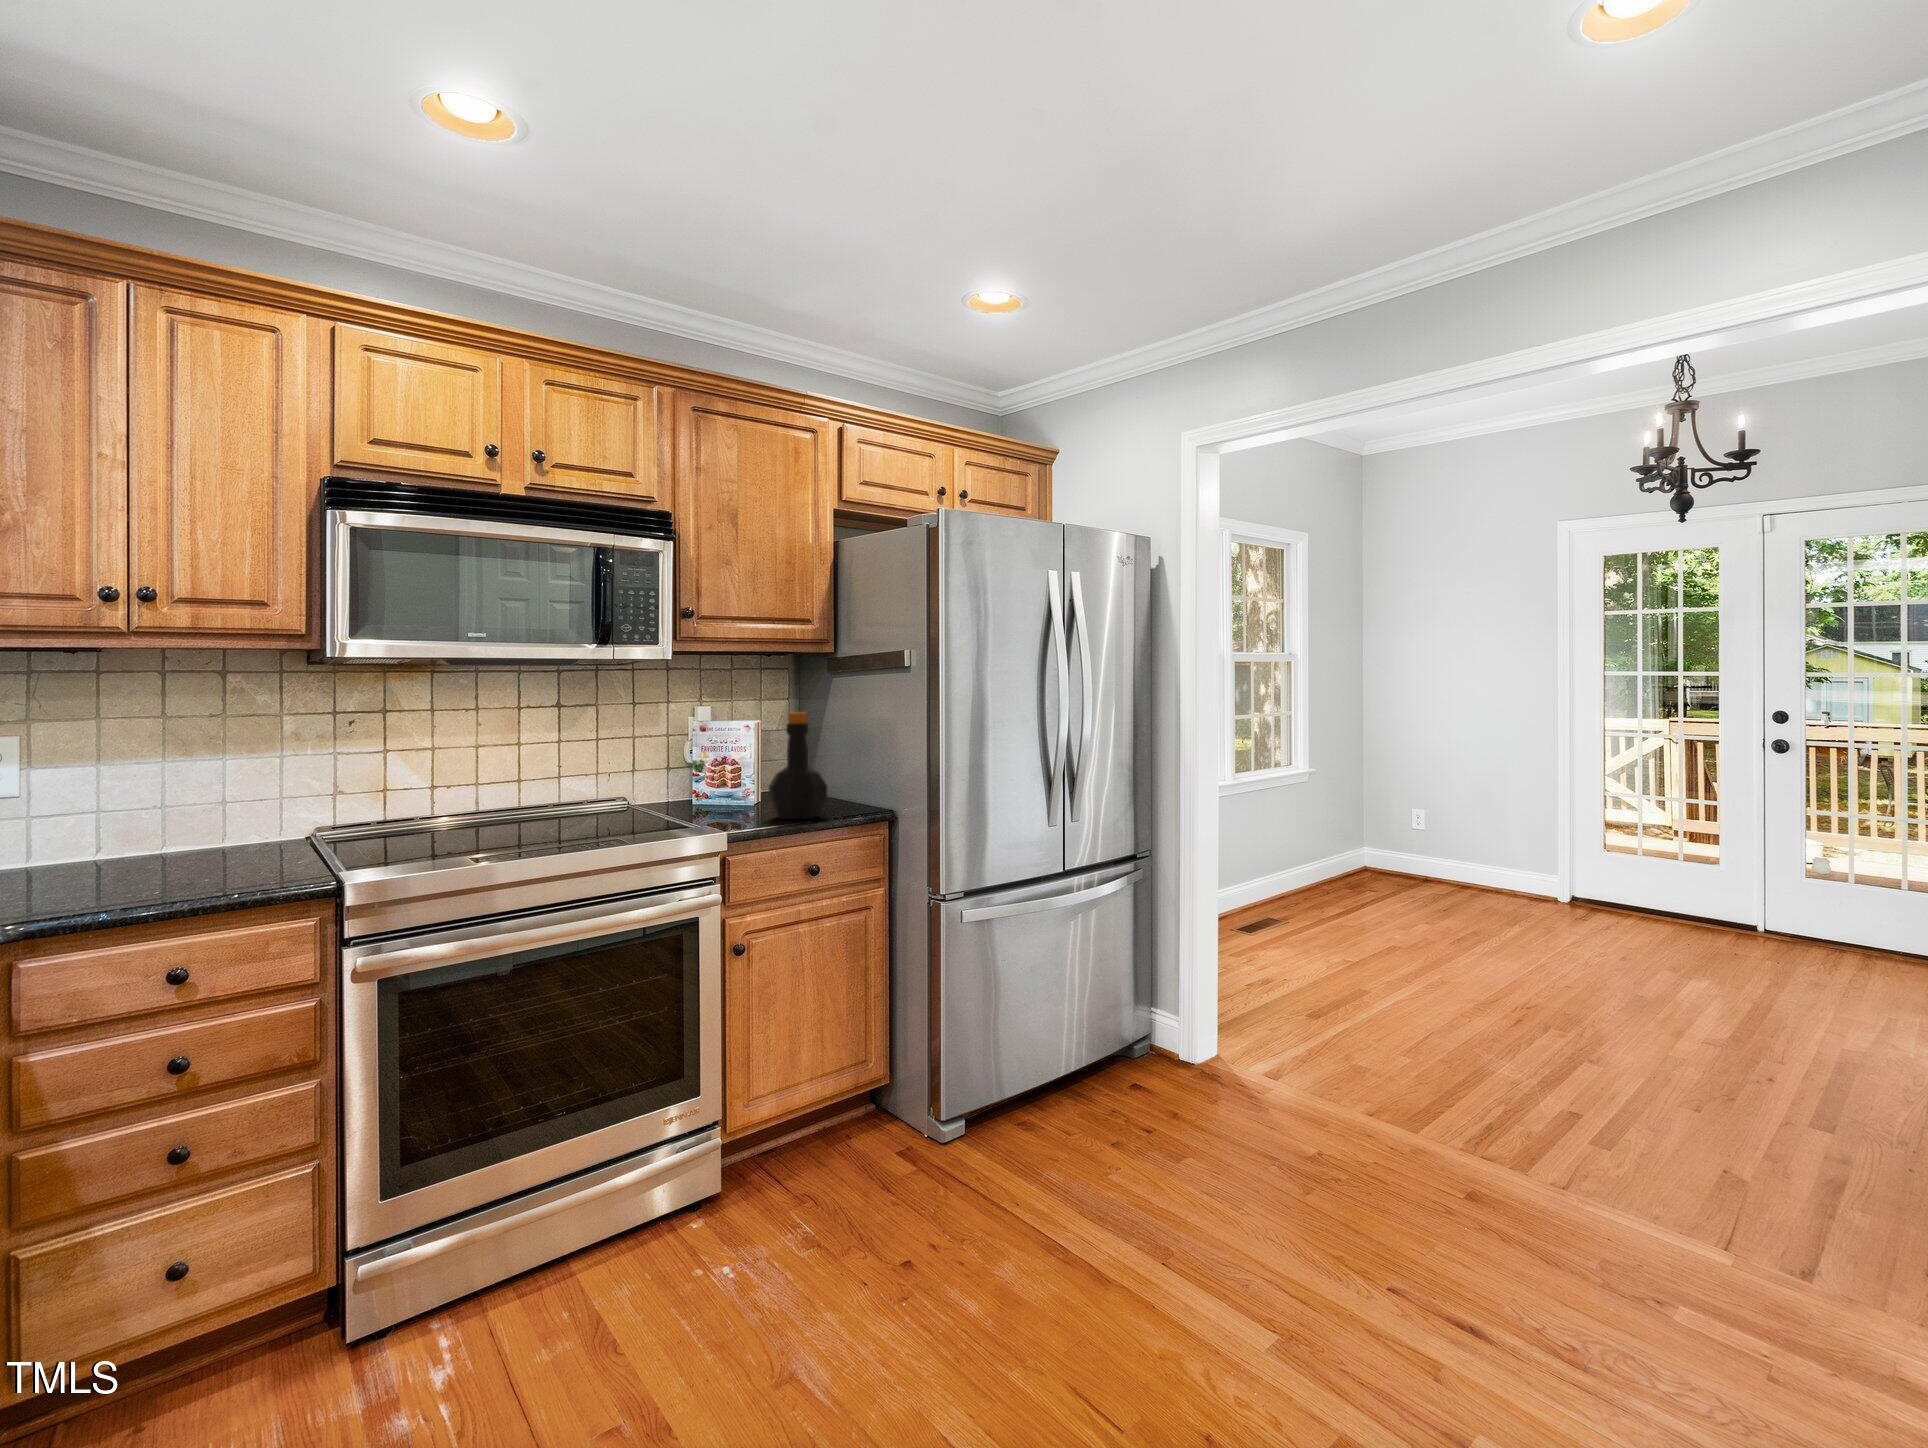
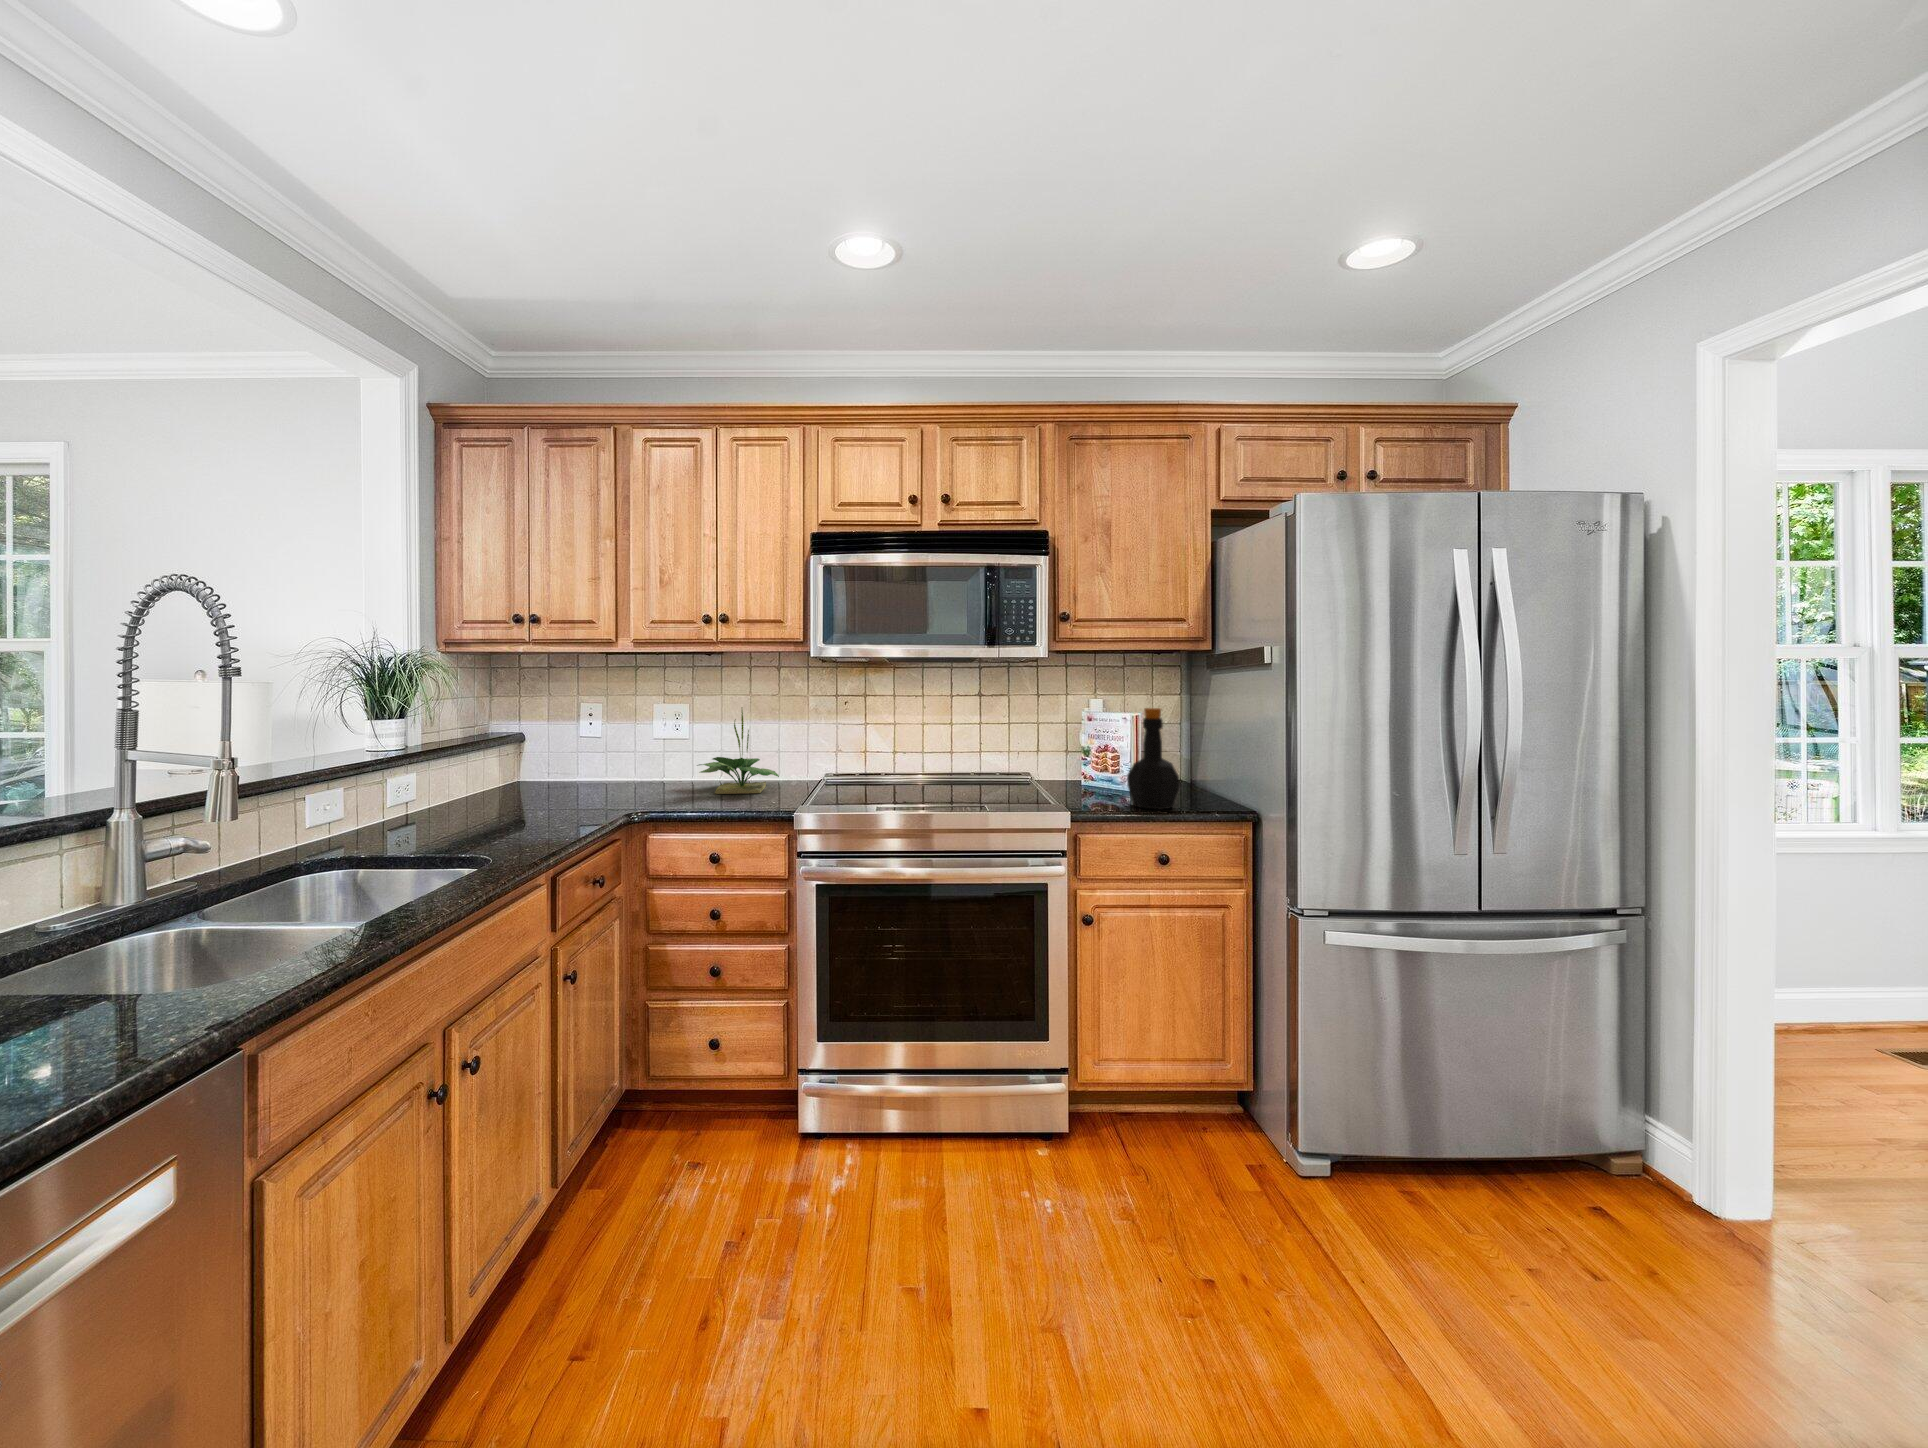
potted plant: none [62,730,254,875] -> present [697,710,779,794]

